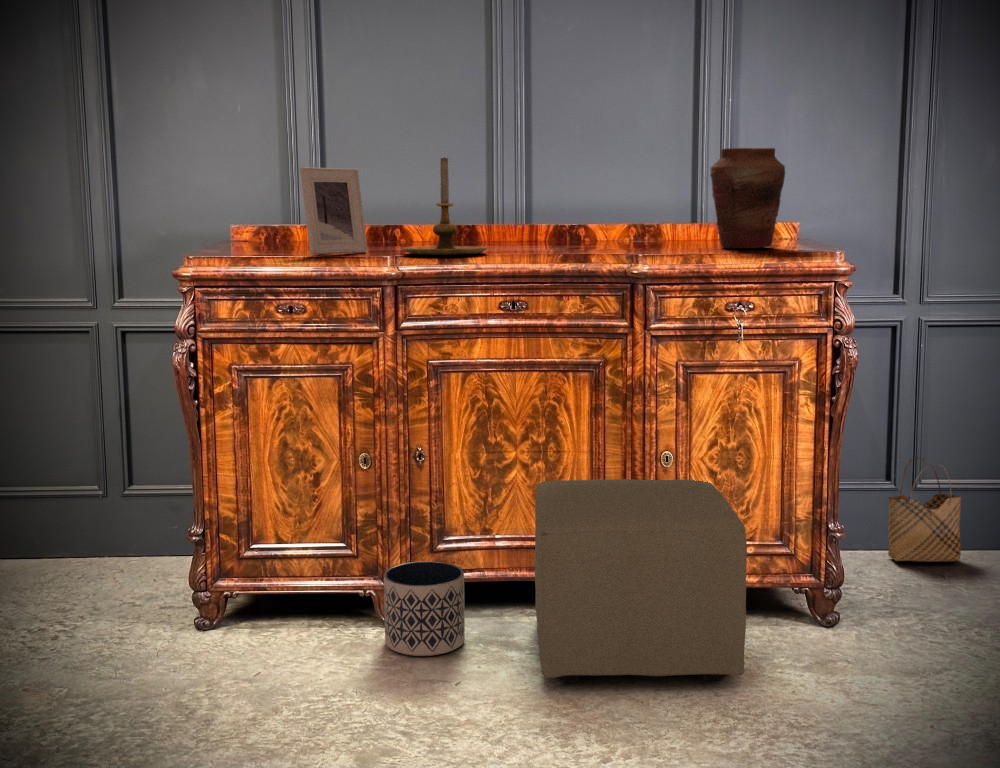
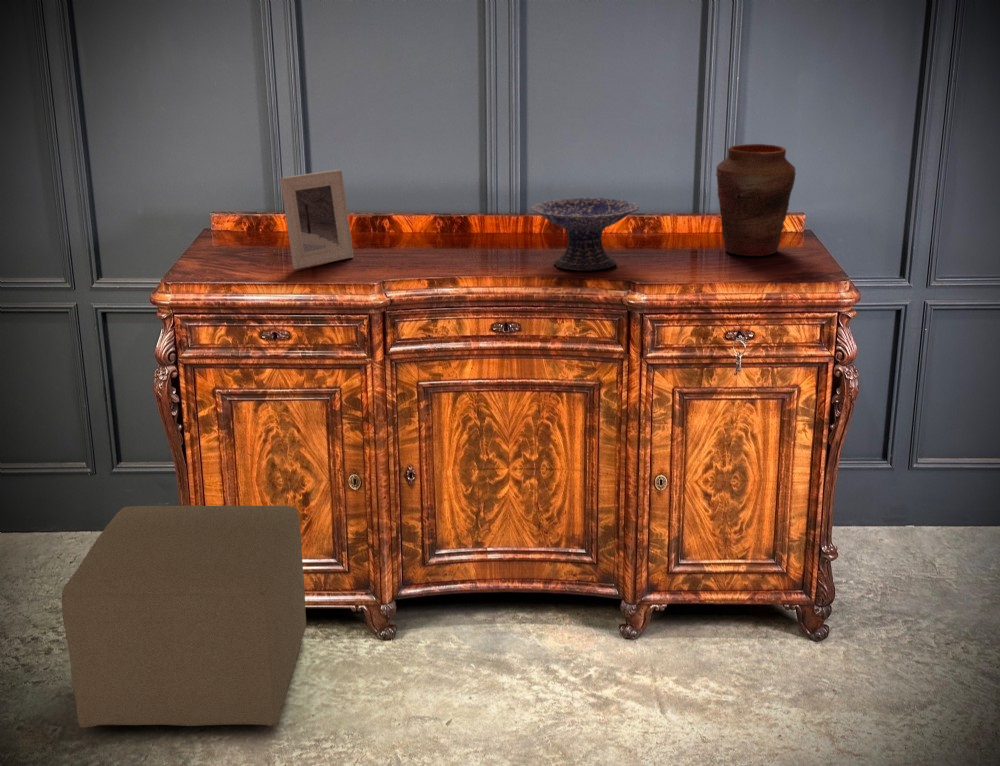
candle holder: present [403,157,487,255] -> none [391,165,479,273]
decorative bowl: none [537,195,639,253] -> present [531,198,639,270]
woven basket: present [888,457,961,562] -> none [882,442,960,548]
ottoman: present [535,479,747,682] -> present [62,505,306,727]
planter: present [384,561,465,656] -> none [375,577,456,679]

